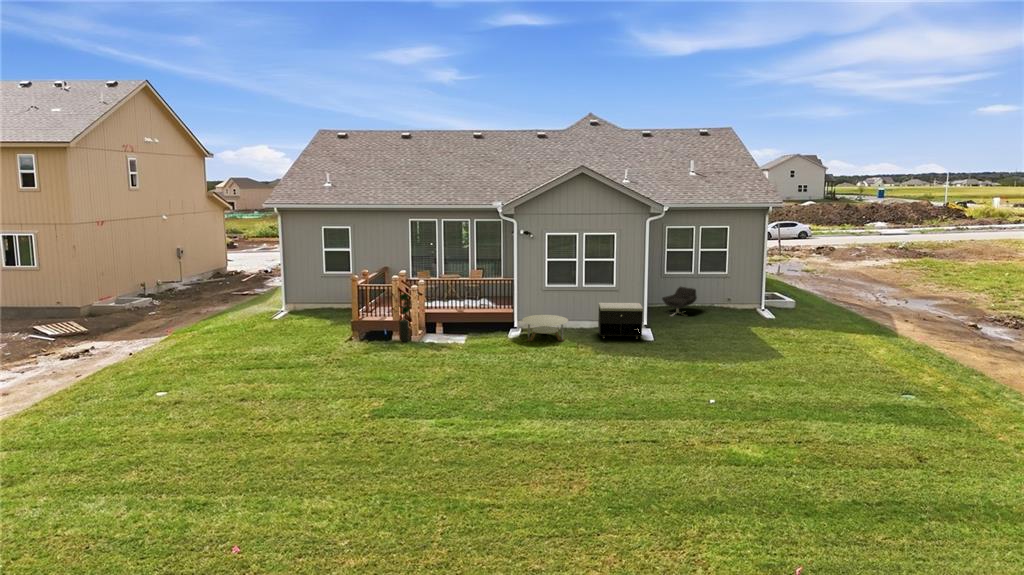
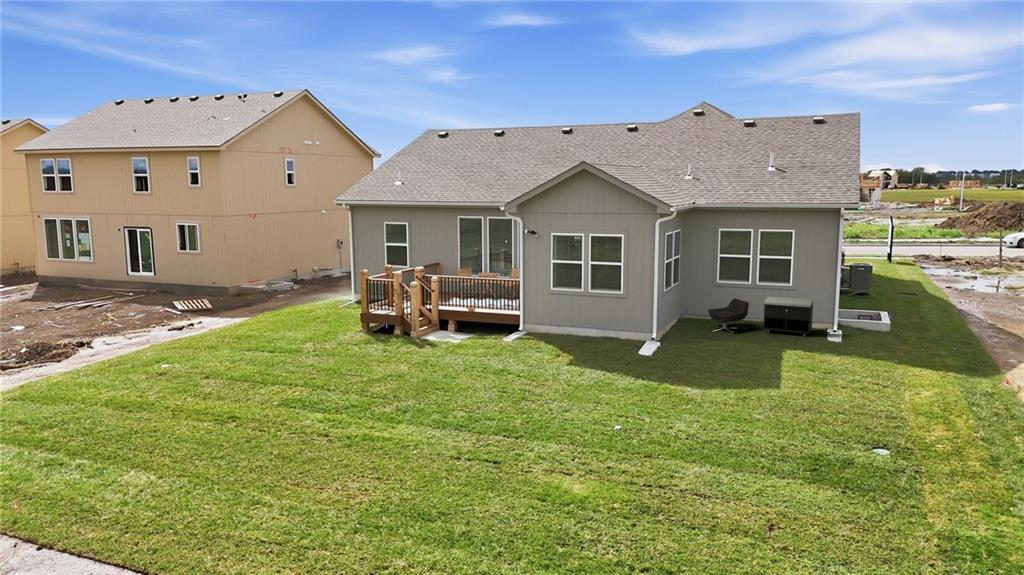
potted plant: present [400,294,409,342] -> none [397,289,418,336]
storage bench: present [598,303,643,339] -> present [763,297,813,336]
round table: present [522,315,568,341] -> none [516,319,565,348]

